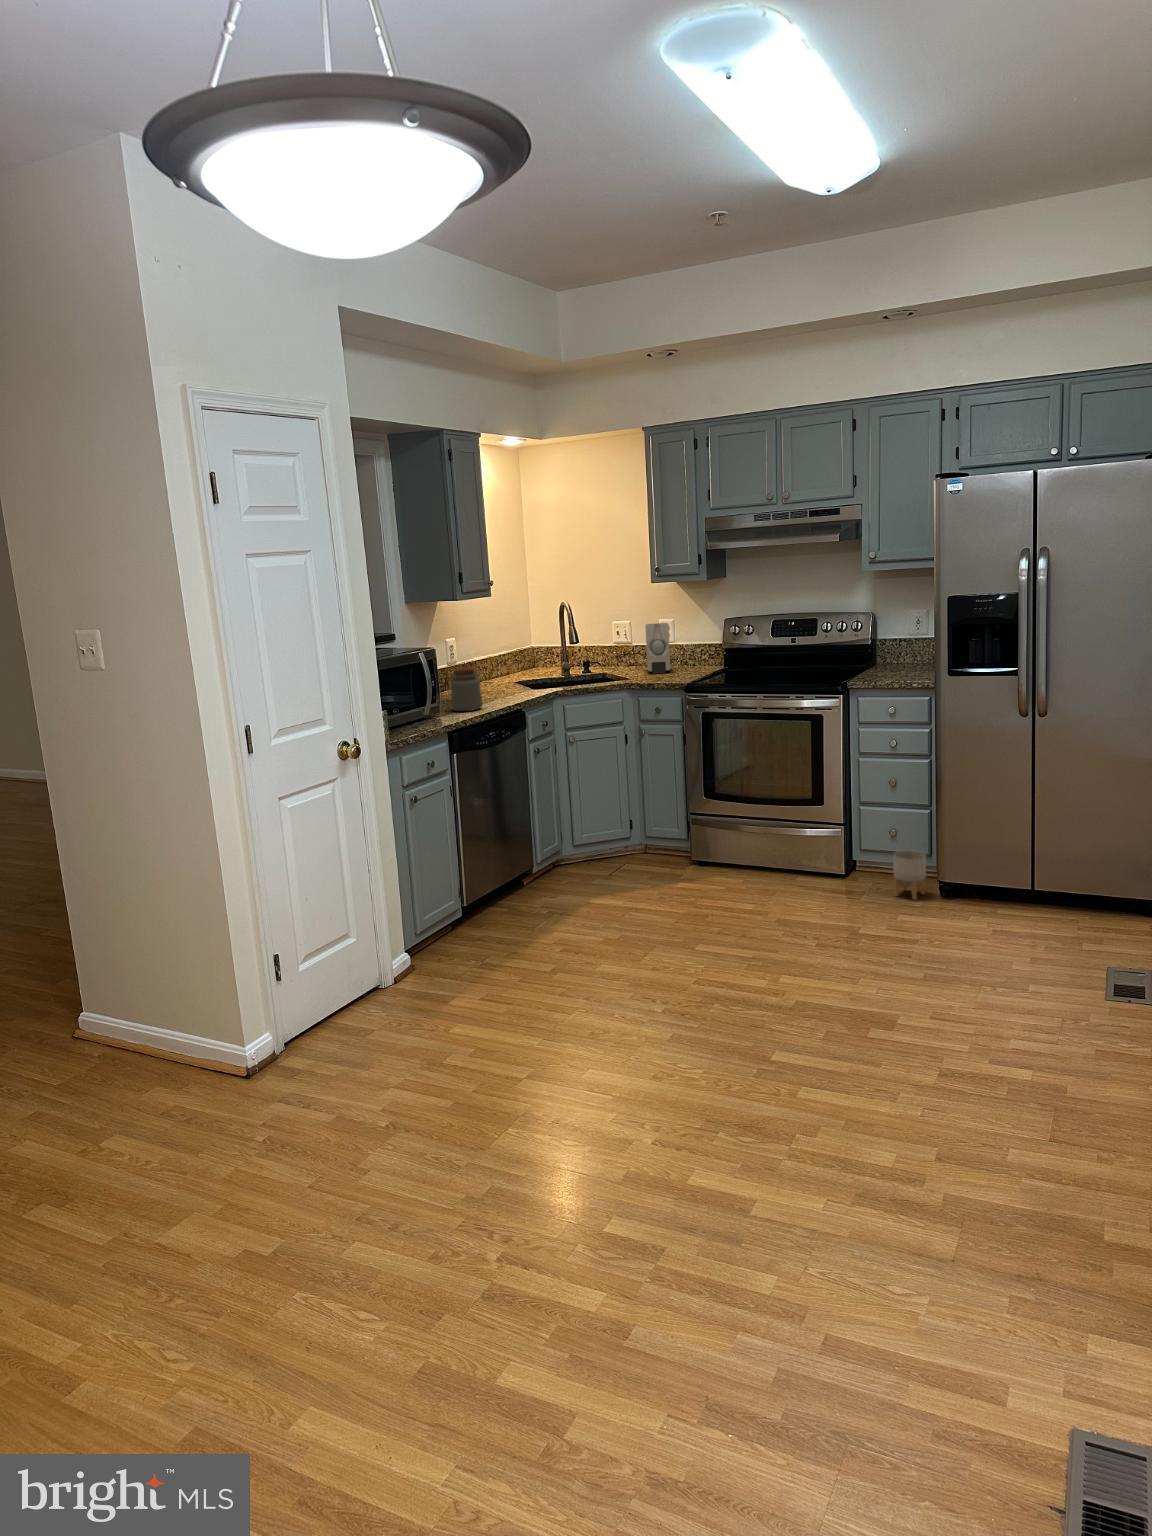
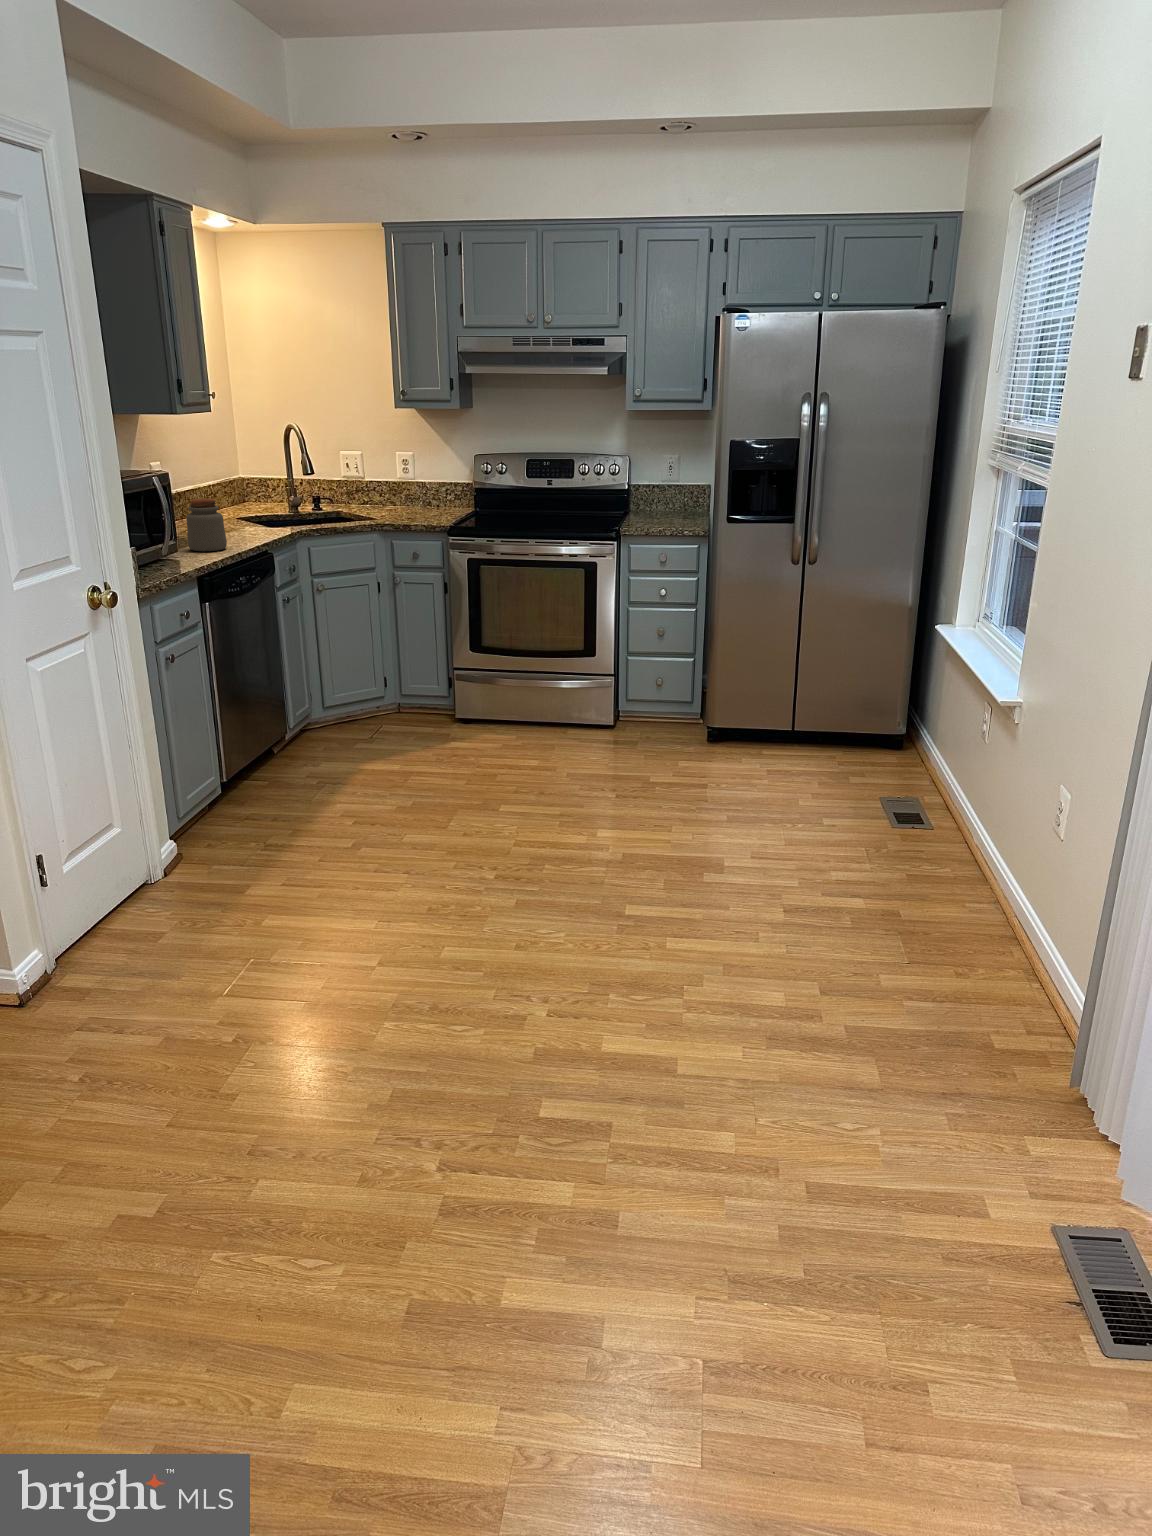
soap dispenser: present [646,623,670,674] -> none [386,457,417,514]
planter: present [894,850,926,900] -> none [667,697,698,746]

